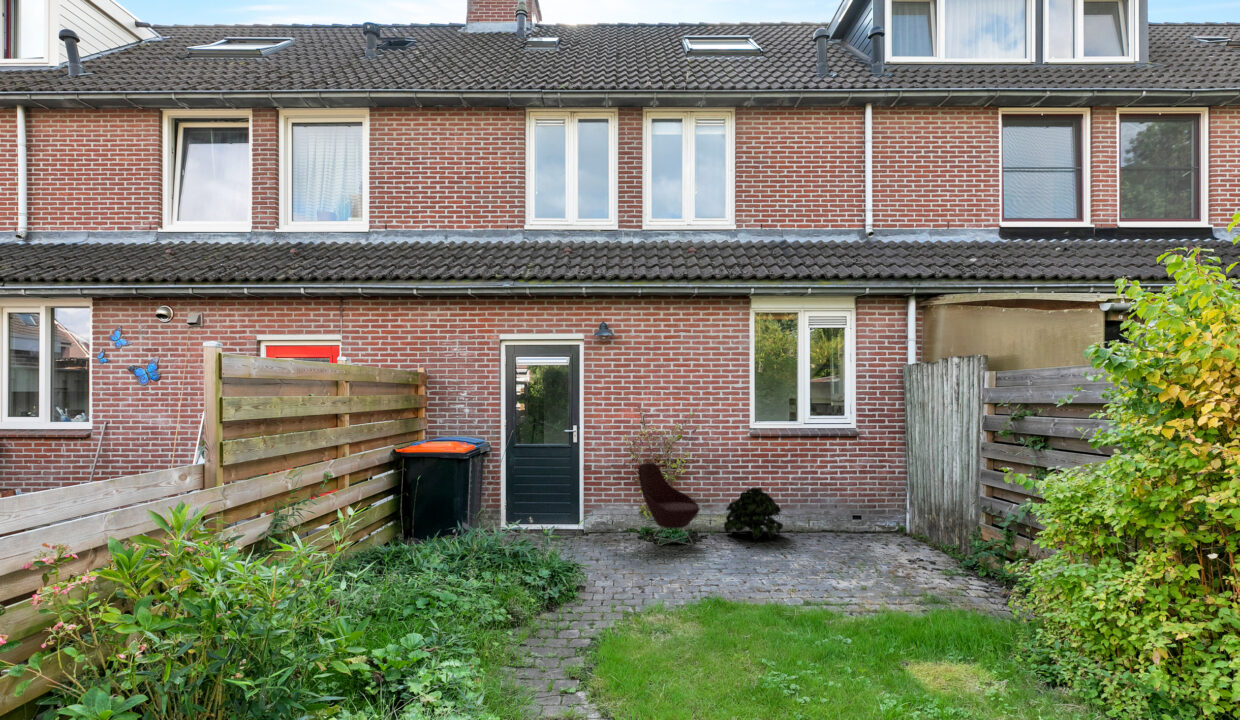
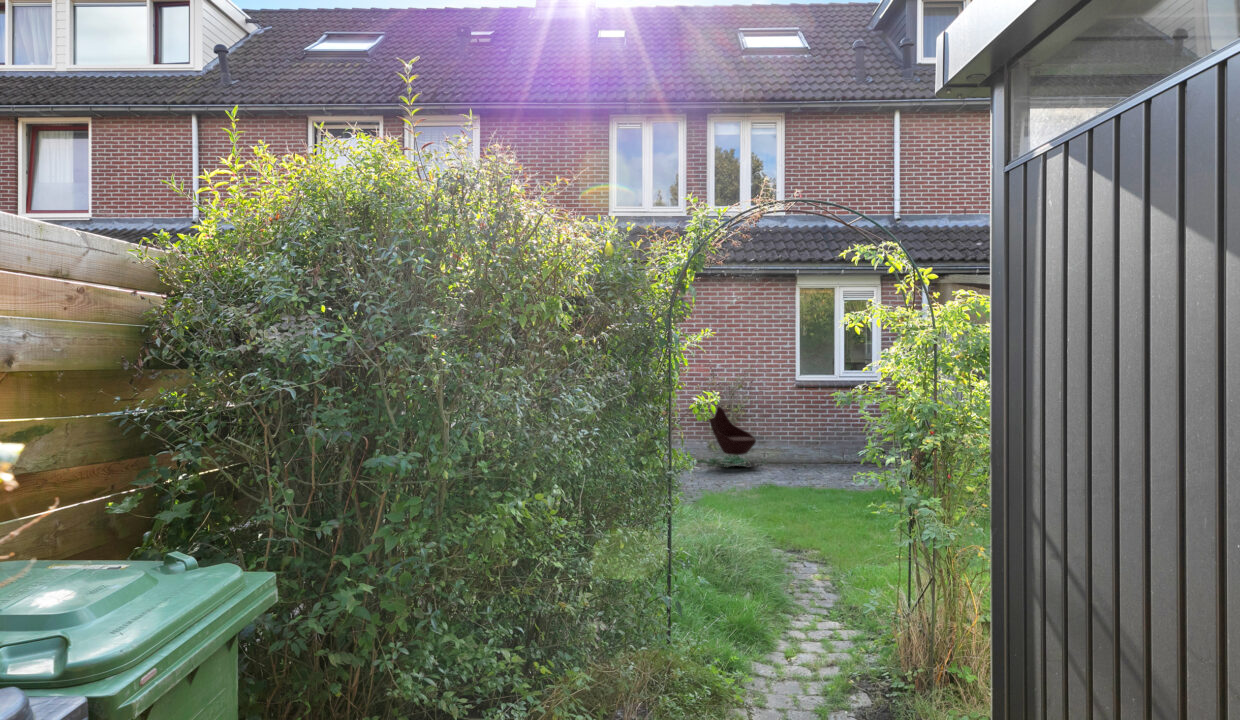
potted plant: present [724,488,783,540] -> none [775,425,821,464]

